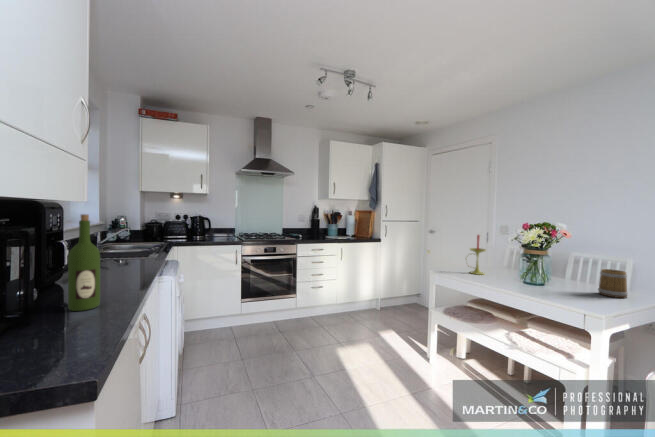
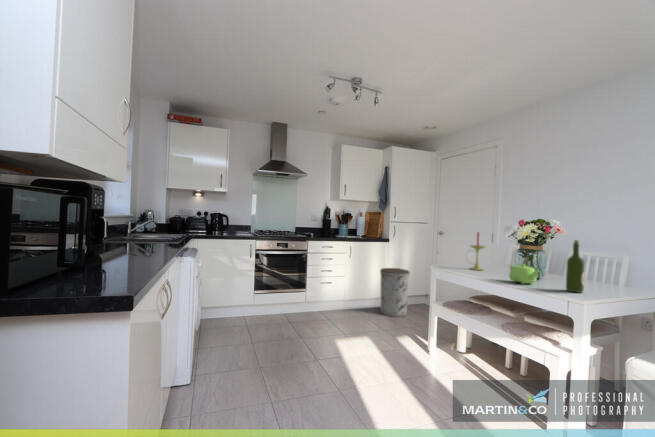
wine bottle: present [68,214,100,311] -> present [566,240,584,293]
trash can: none [373,269,403,319] -> present [380,268,410,317]
mug: present [598,269,628,298] -> none [591,264,621,292]
teapot: none [515,271,547,292] -> present [509,264,538,284]

